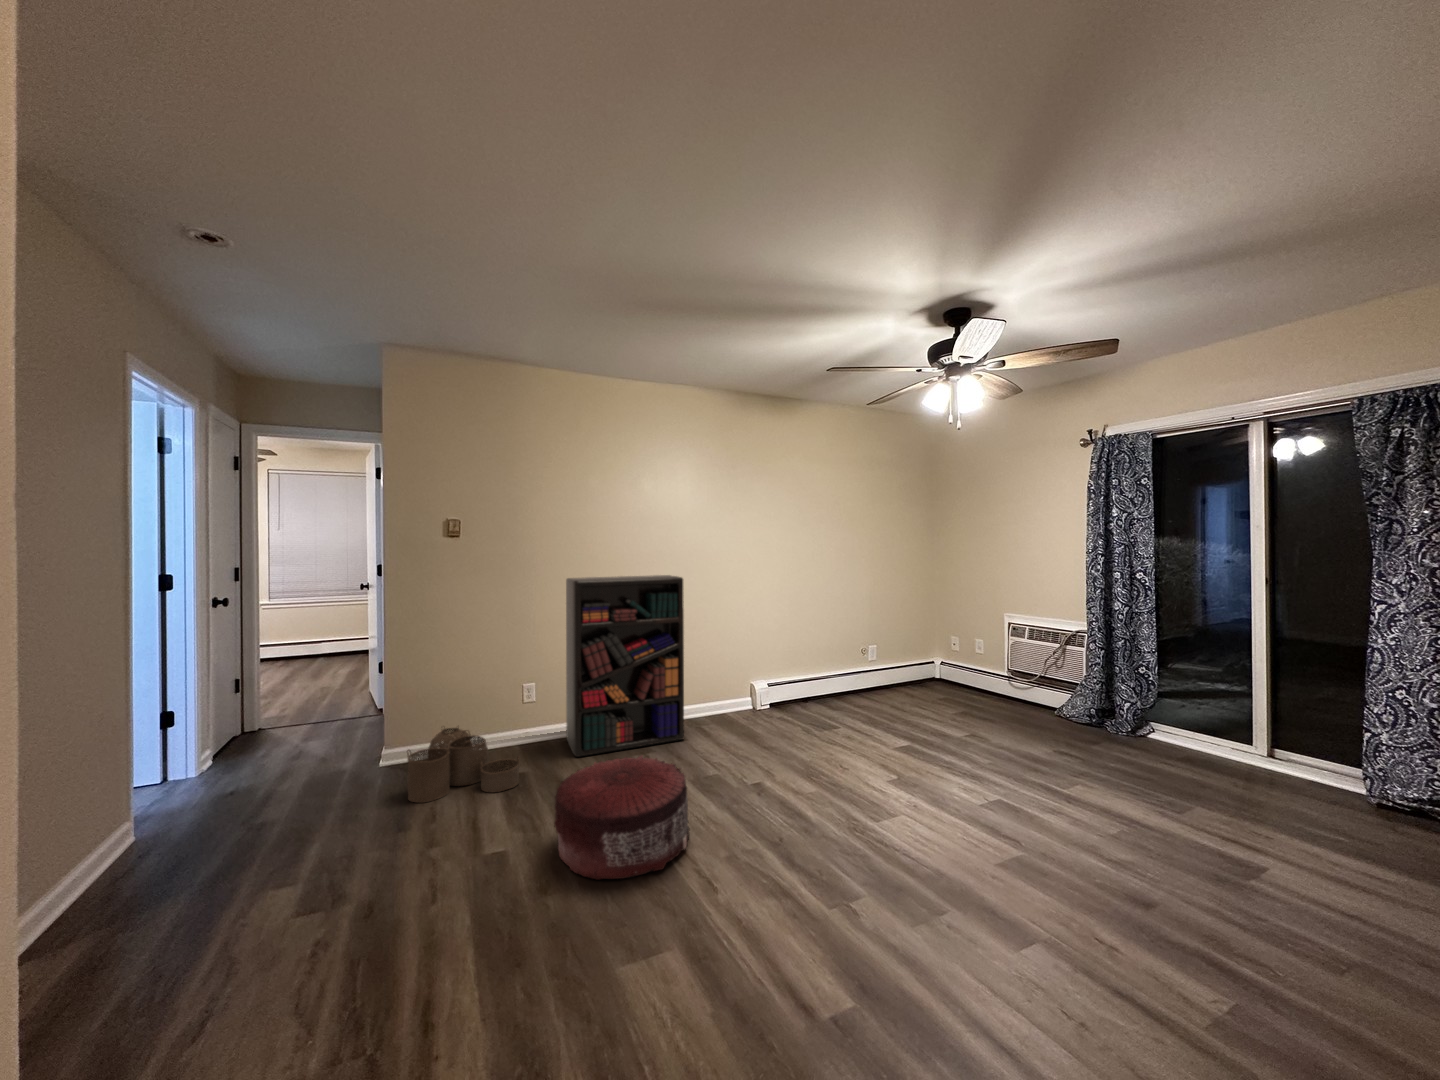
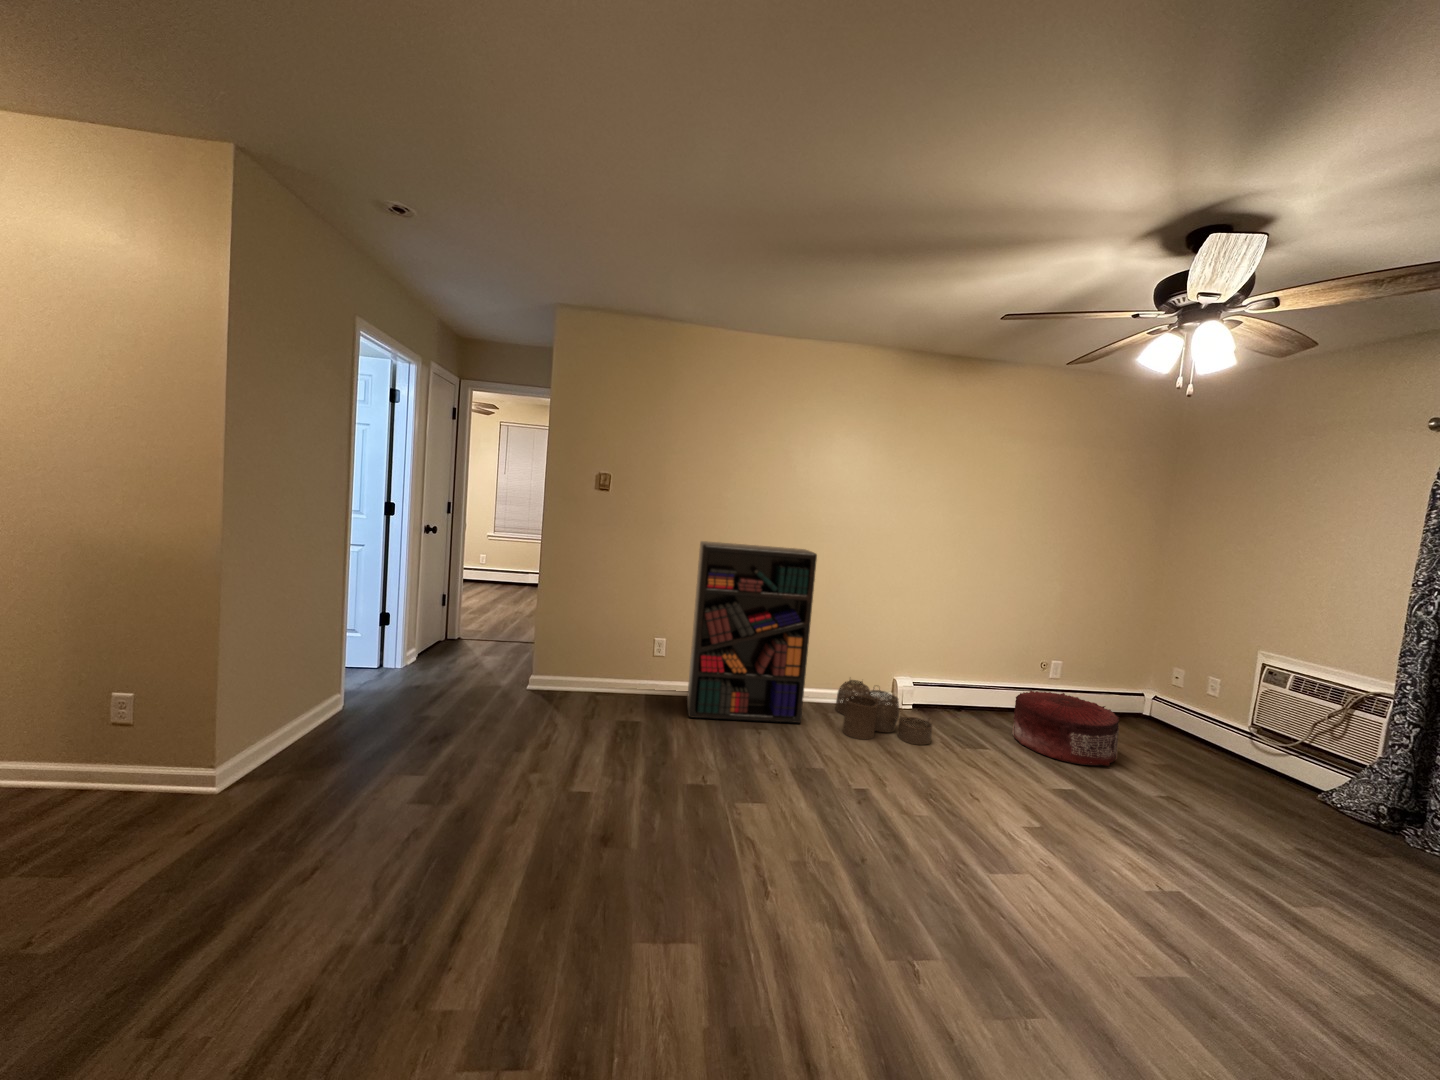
woven basket: present [407,728,520,803] -> present [836,680,932,745]
pouf: present [554,756,690,880] -> present [1012,691,1119,766]

